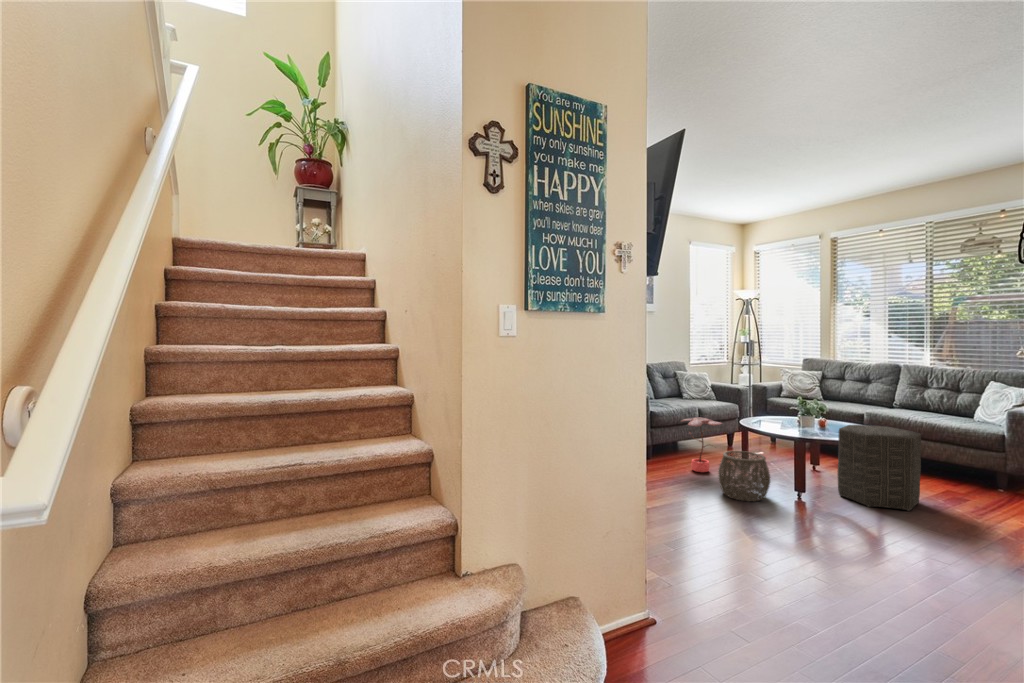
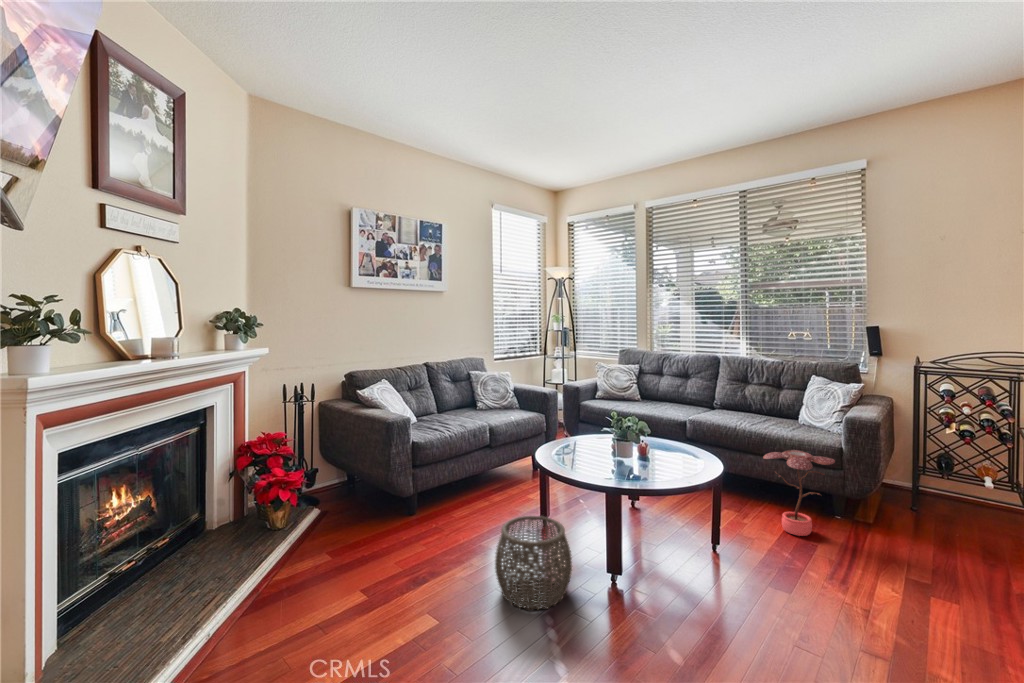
potted plant: present [681,418,722,472] -> present [763,450,835,536]
ottoman: present [837,425,921,511] -> none [664,455,767,589]

